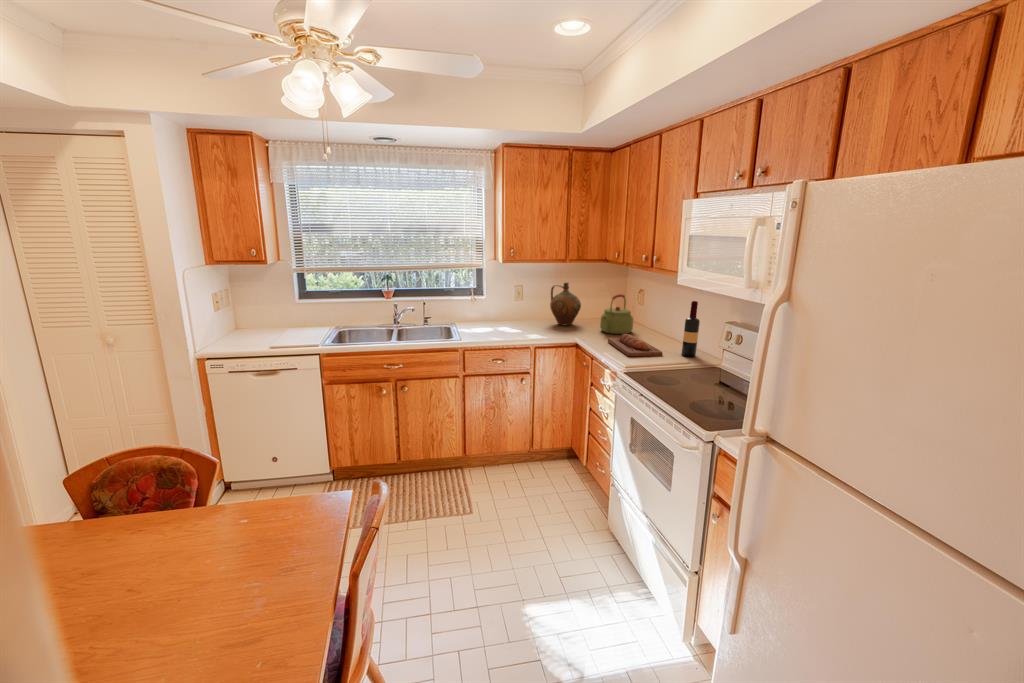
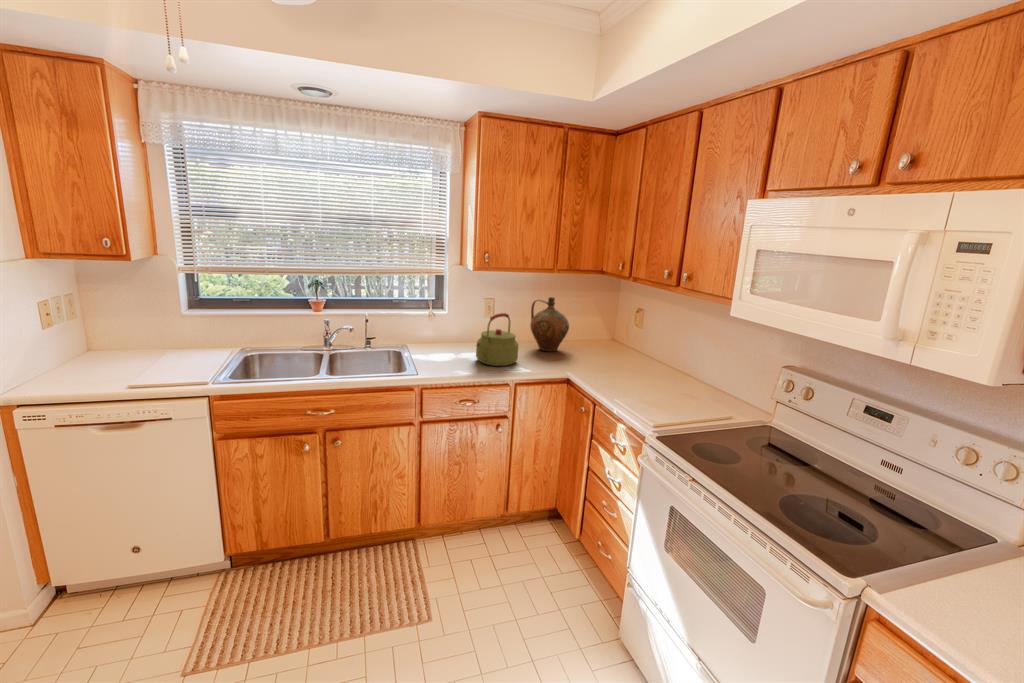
kettle: present [600,294,633,334] -> present [476,313,518,366]
wine bottle: present [681,301,700,357] -> none [714,335,741,408]
bread loaf: present [608,334,663,356] -> none [611,370,691,406]

